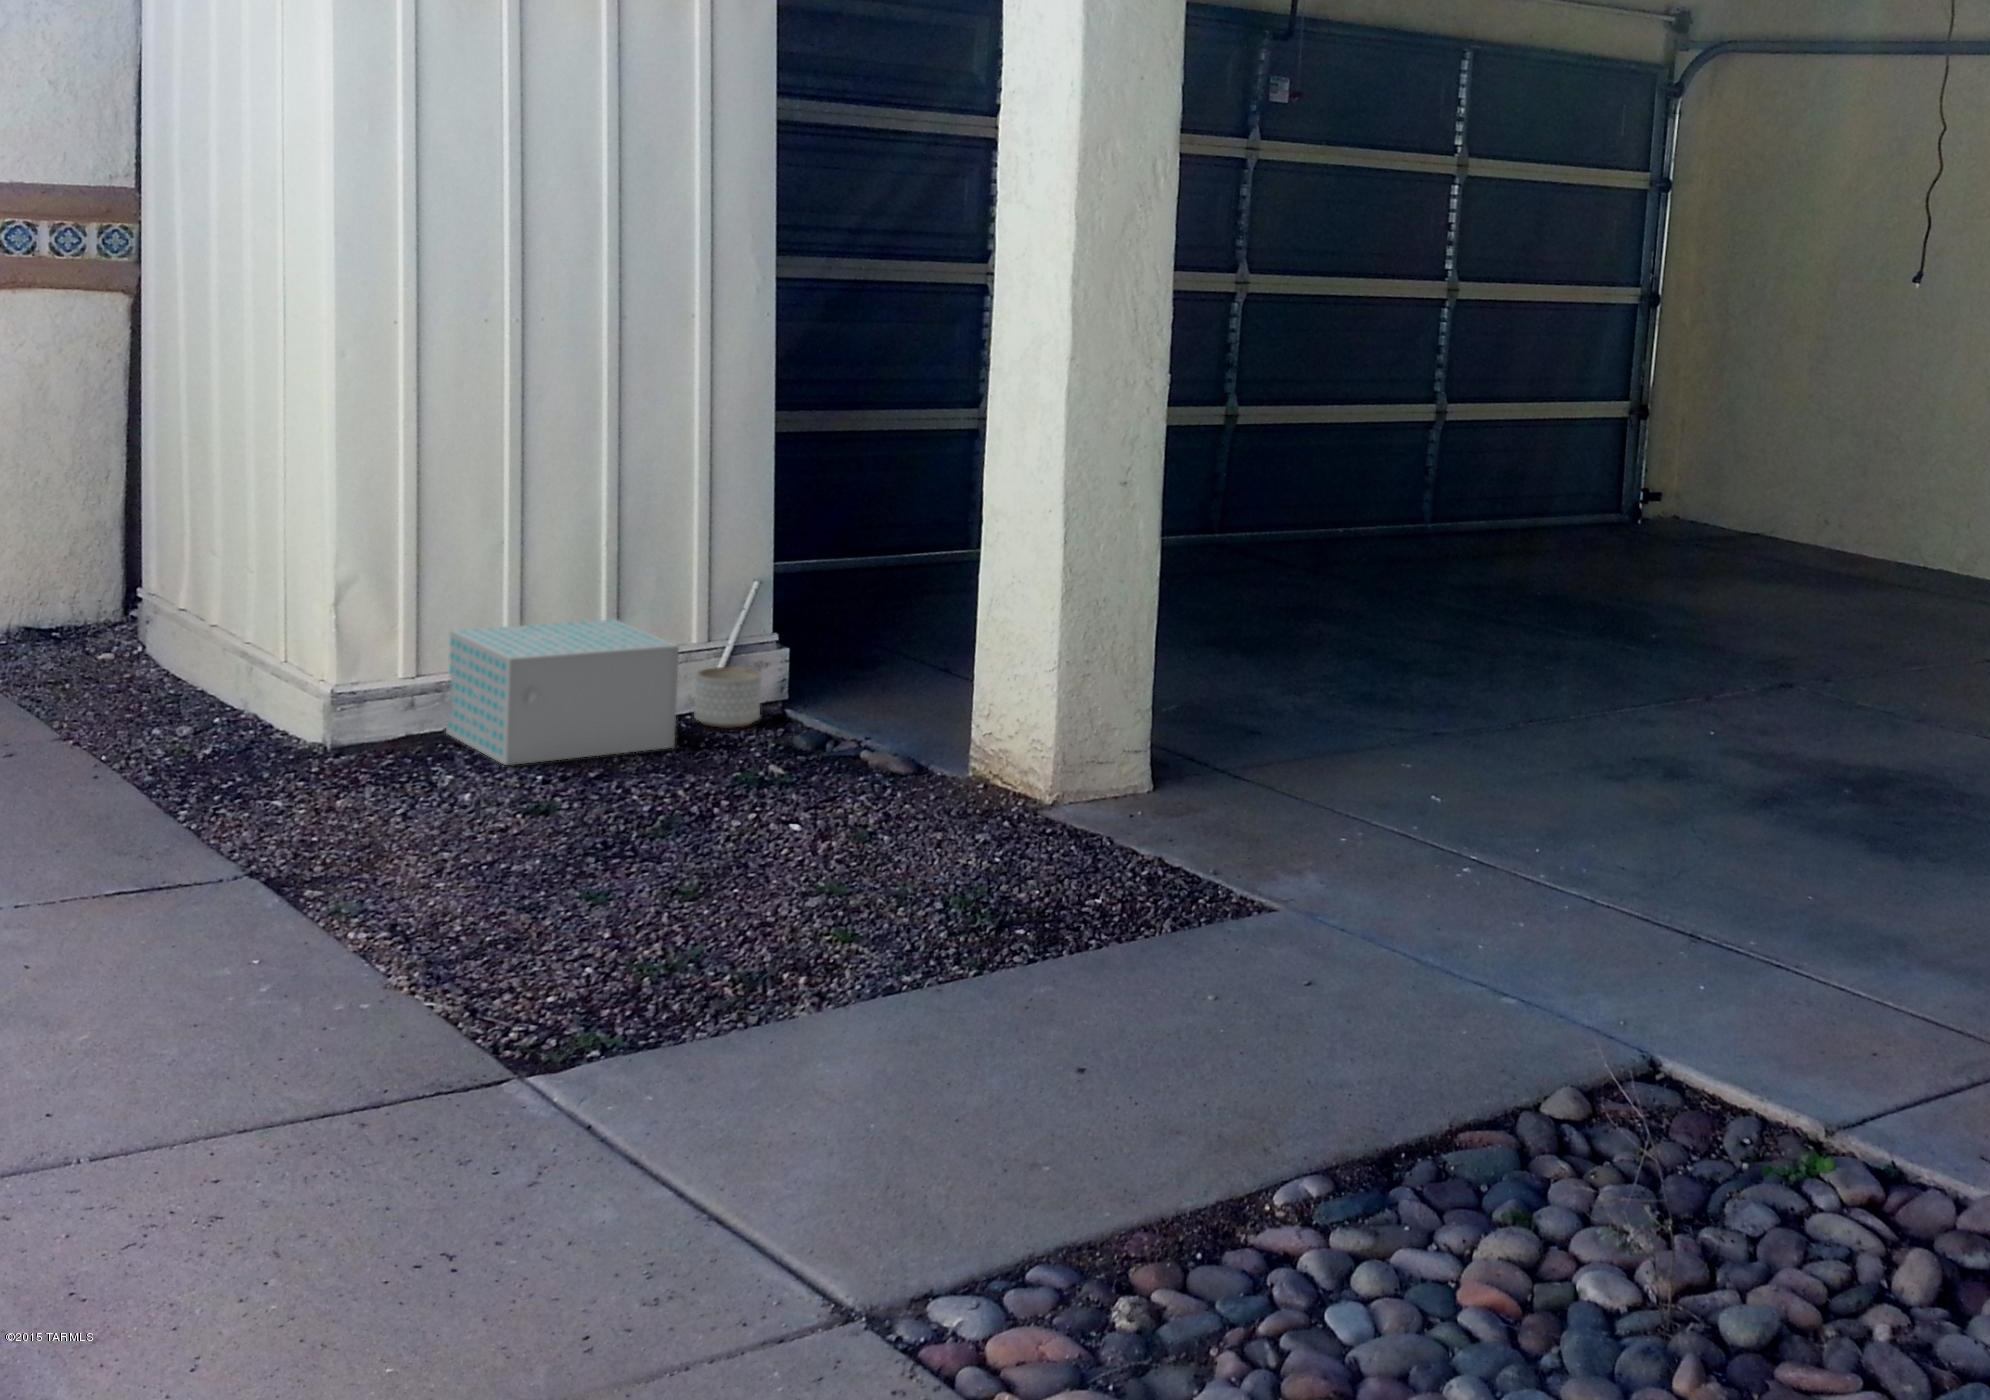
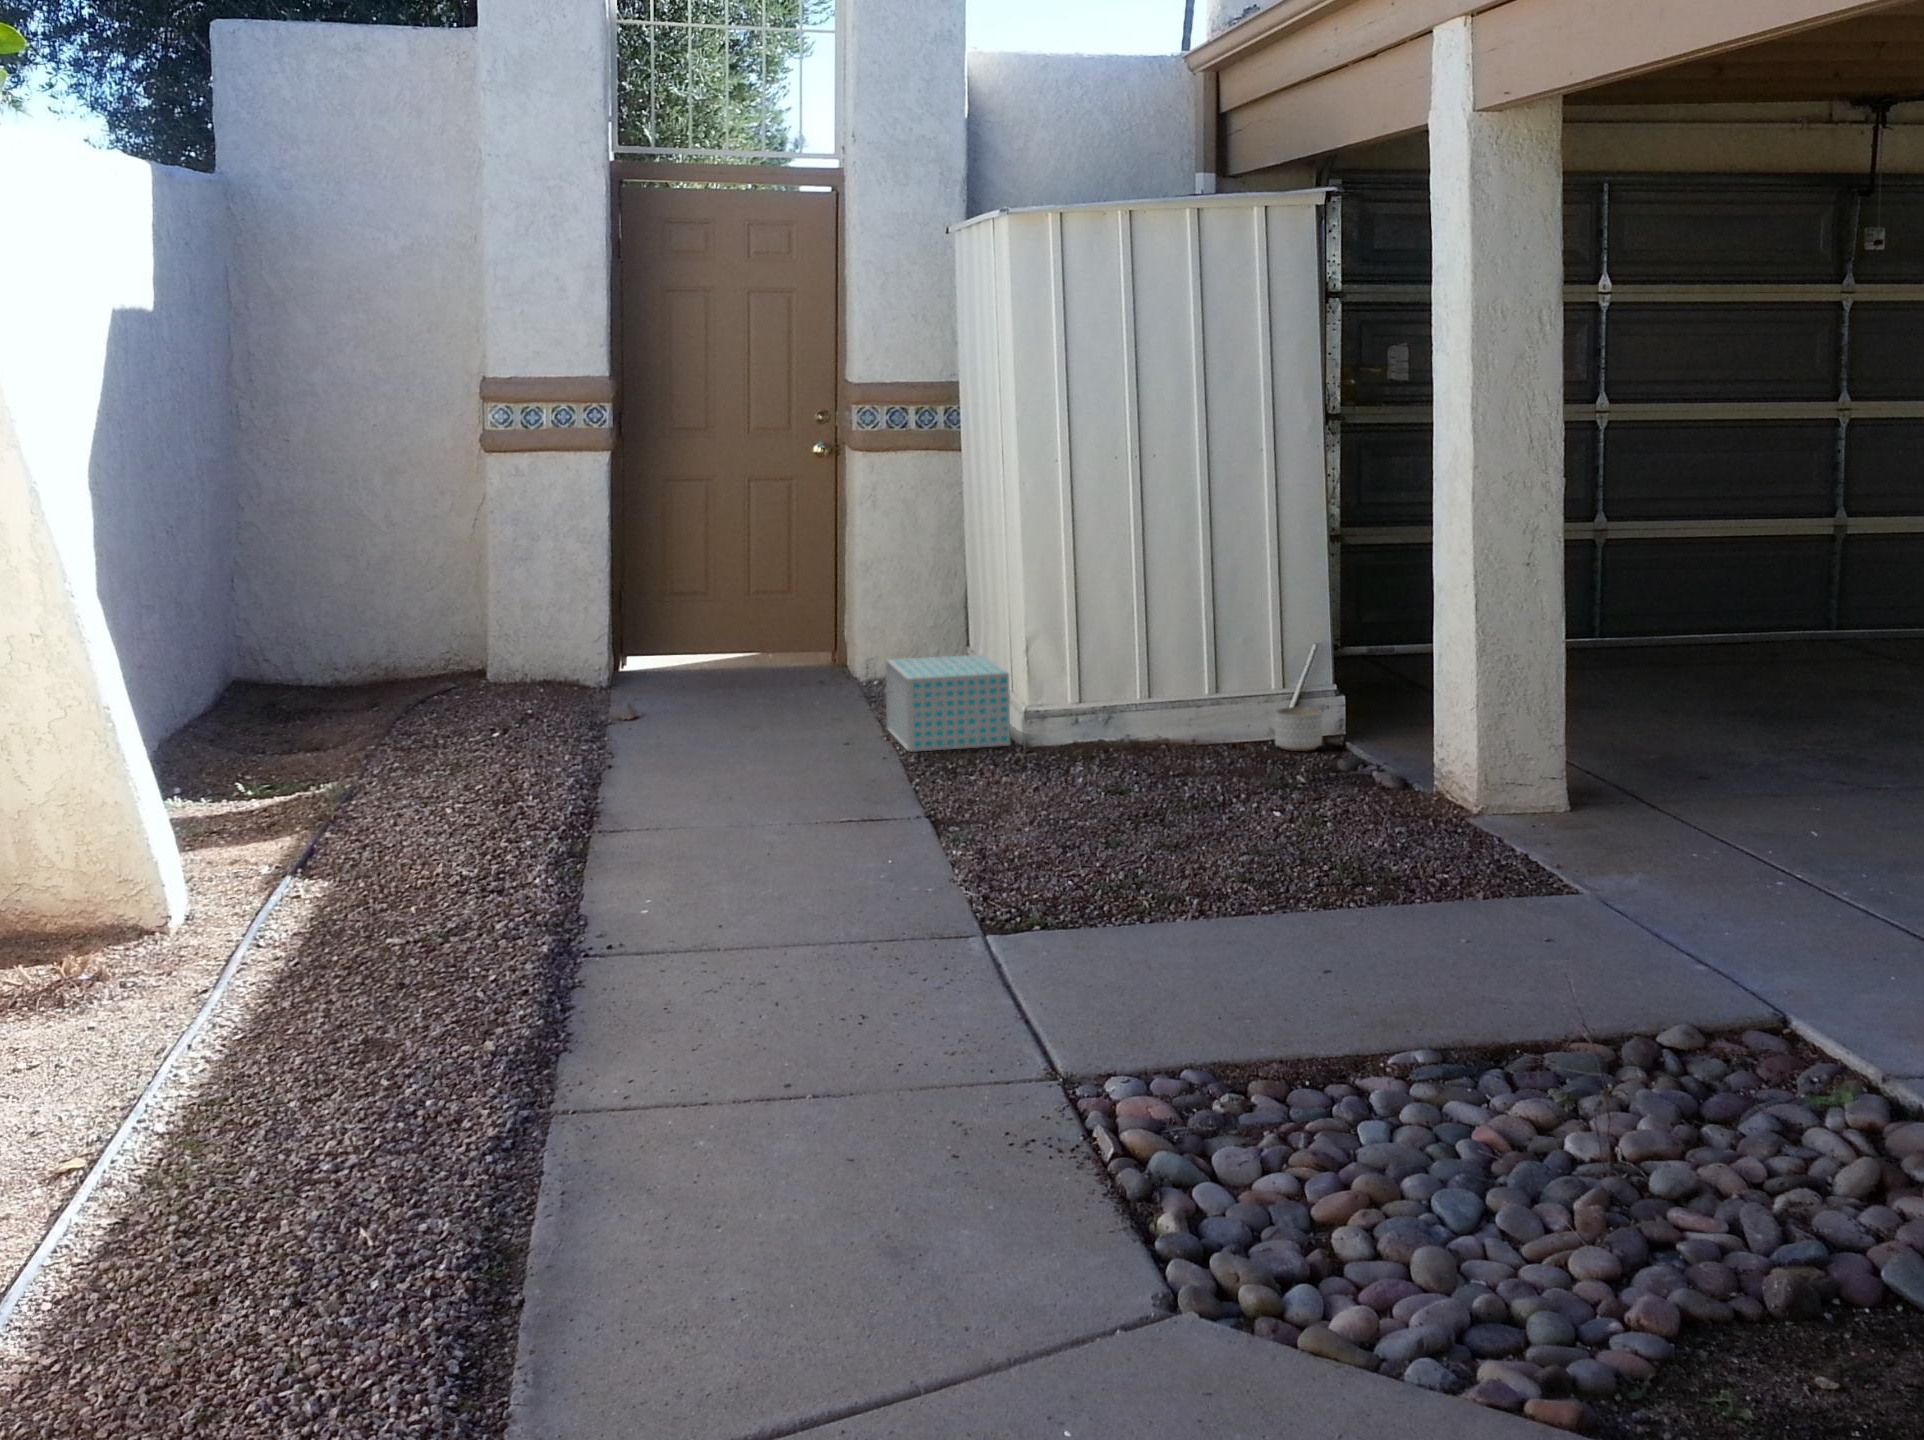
storage box: present [446,619,679,765] -> present [885,655,1010,751]

